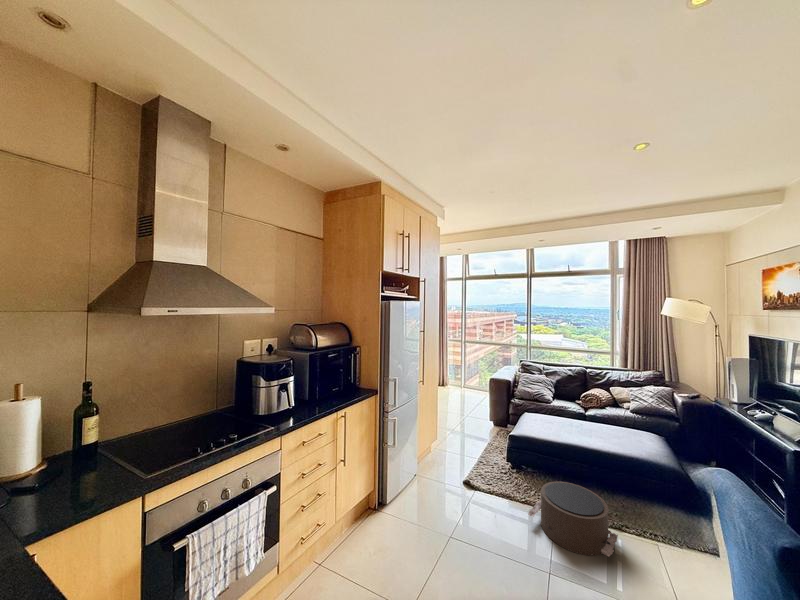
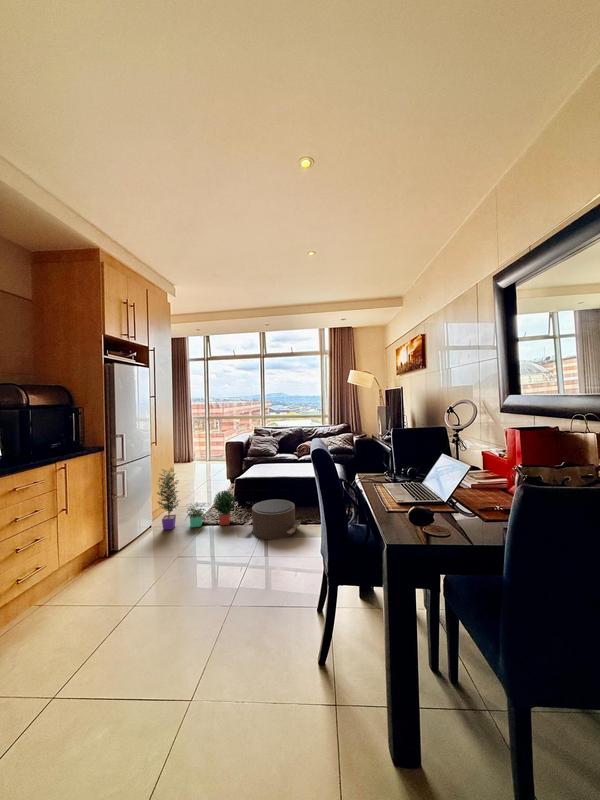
potted plant: none [421,413,515,498] -> present [157,468,236,530]

